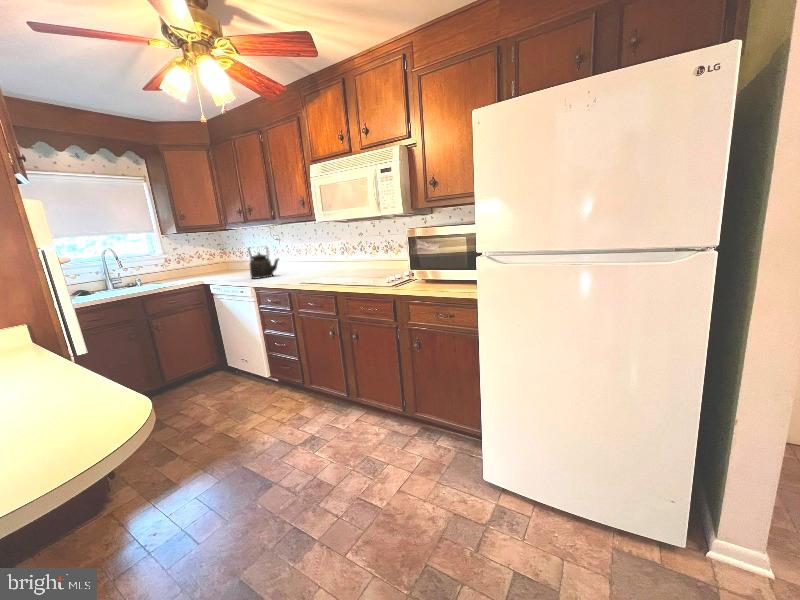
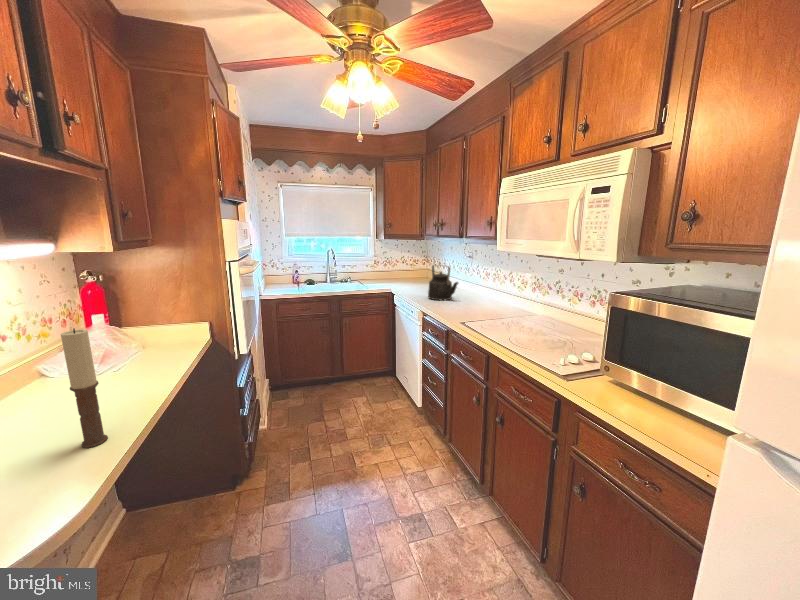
candle: none [17,279,79,400] -> present [61,329,108,448]

